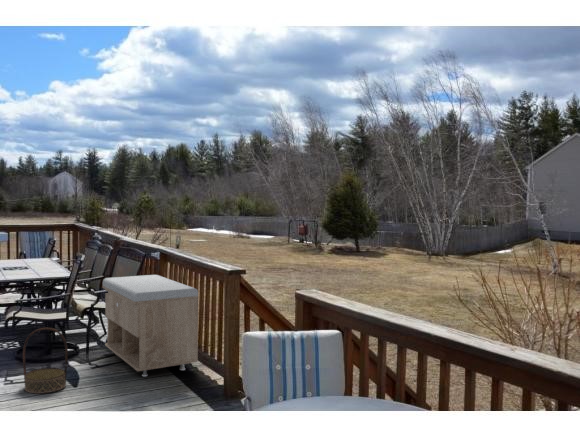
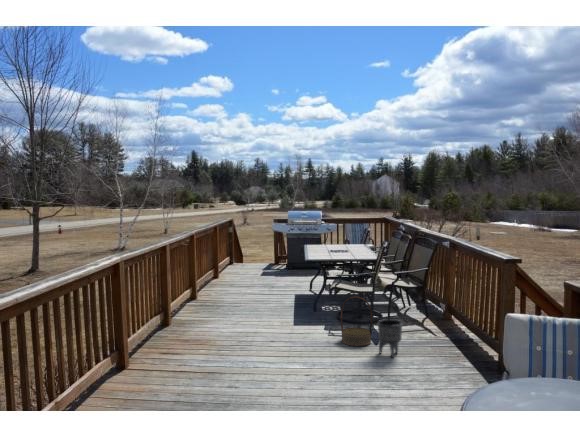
storage bench: present [103,275,198,377] -> none [401,261,480,345]
planter: none [76,352,109,401] -> present [378,319,402,358]

